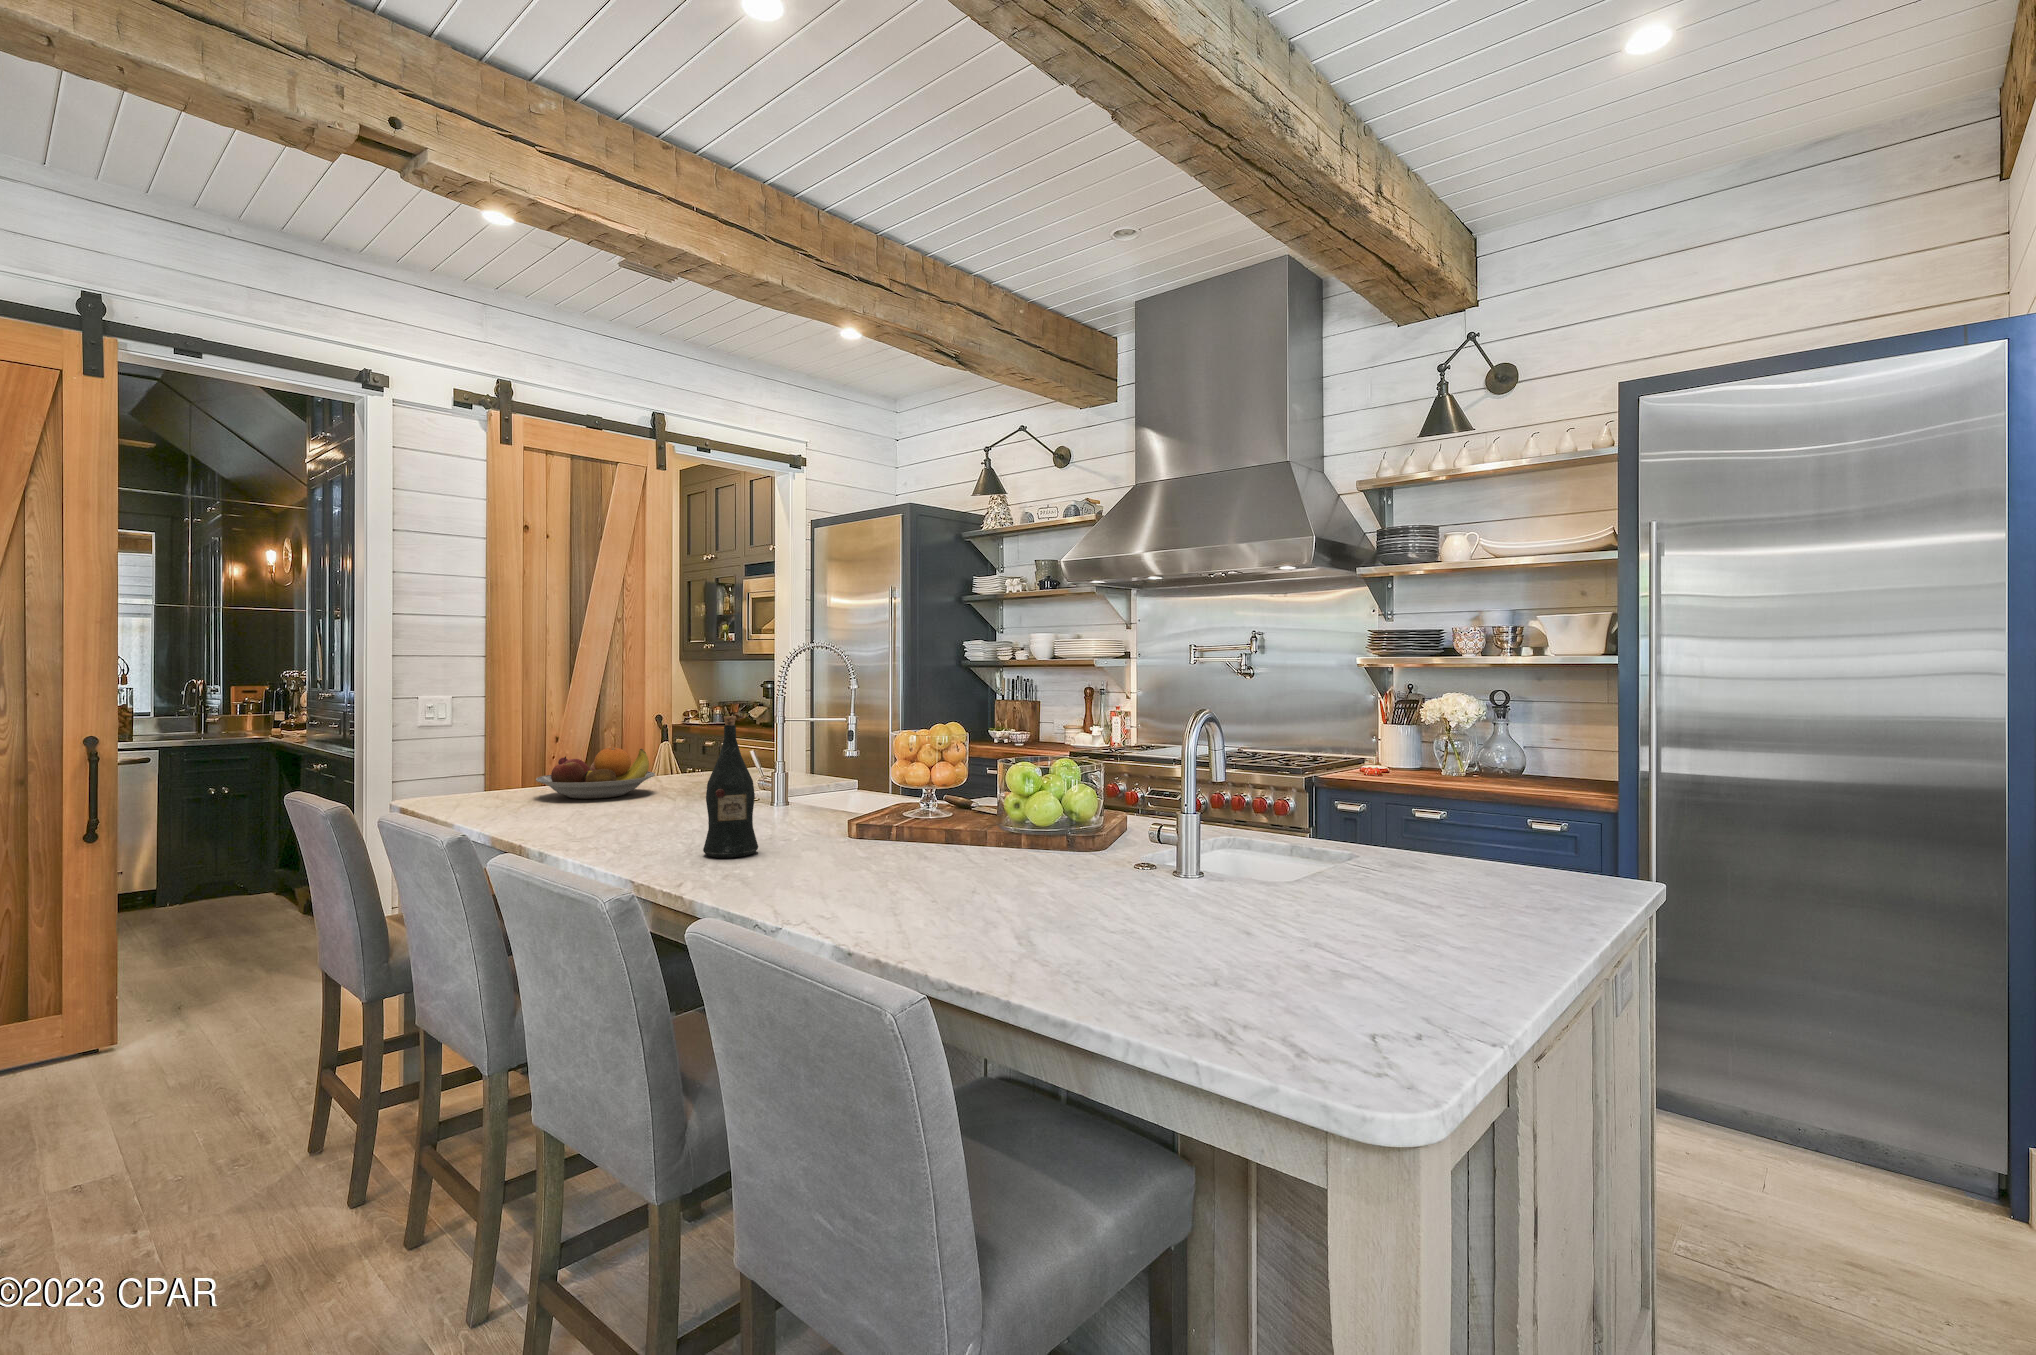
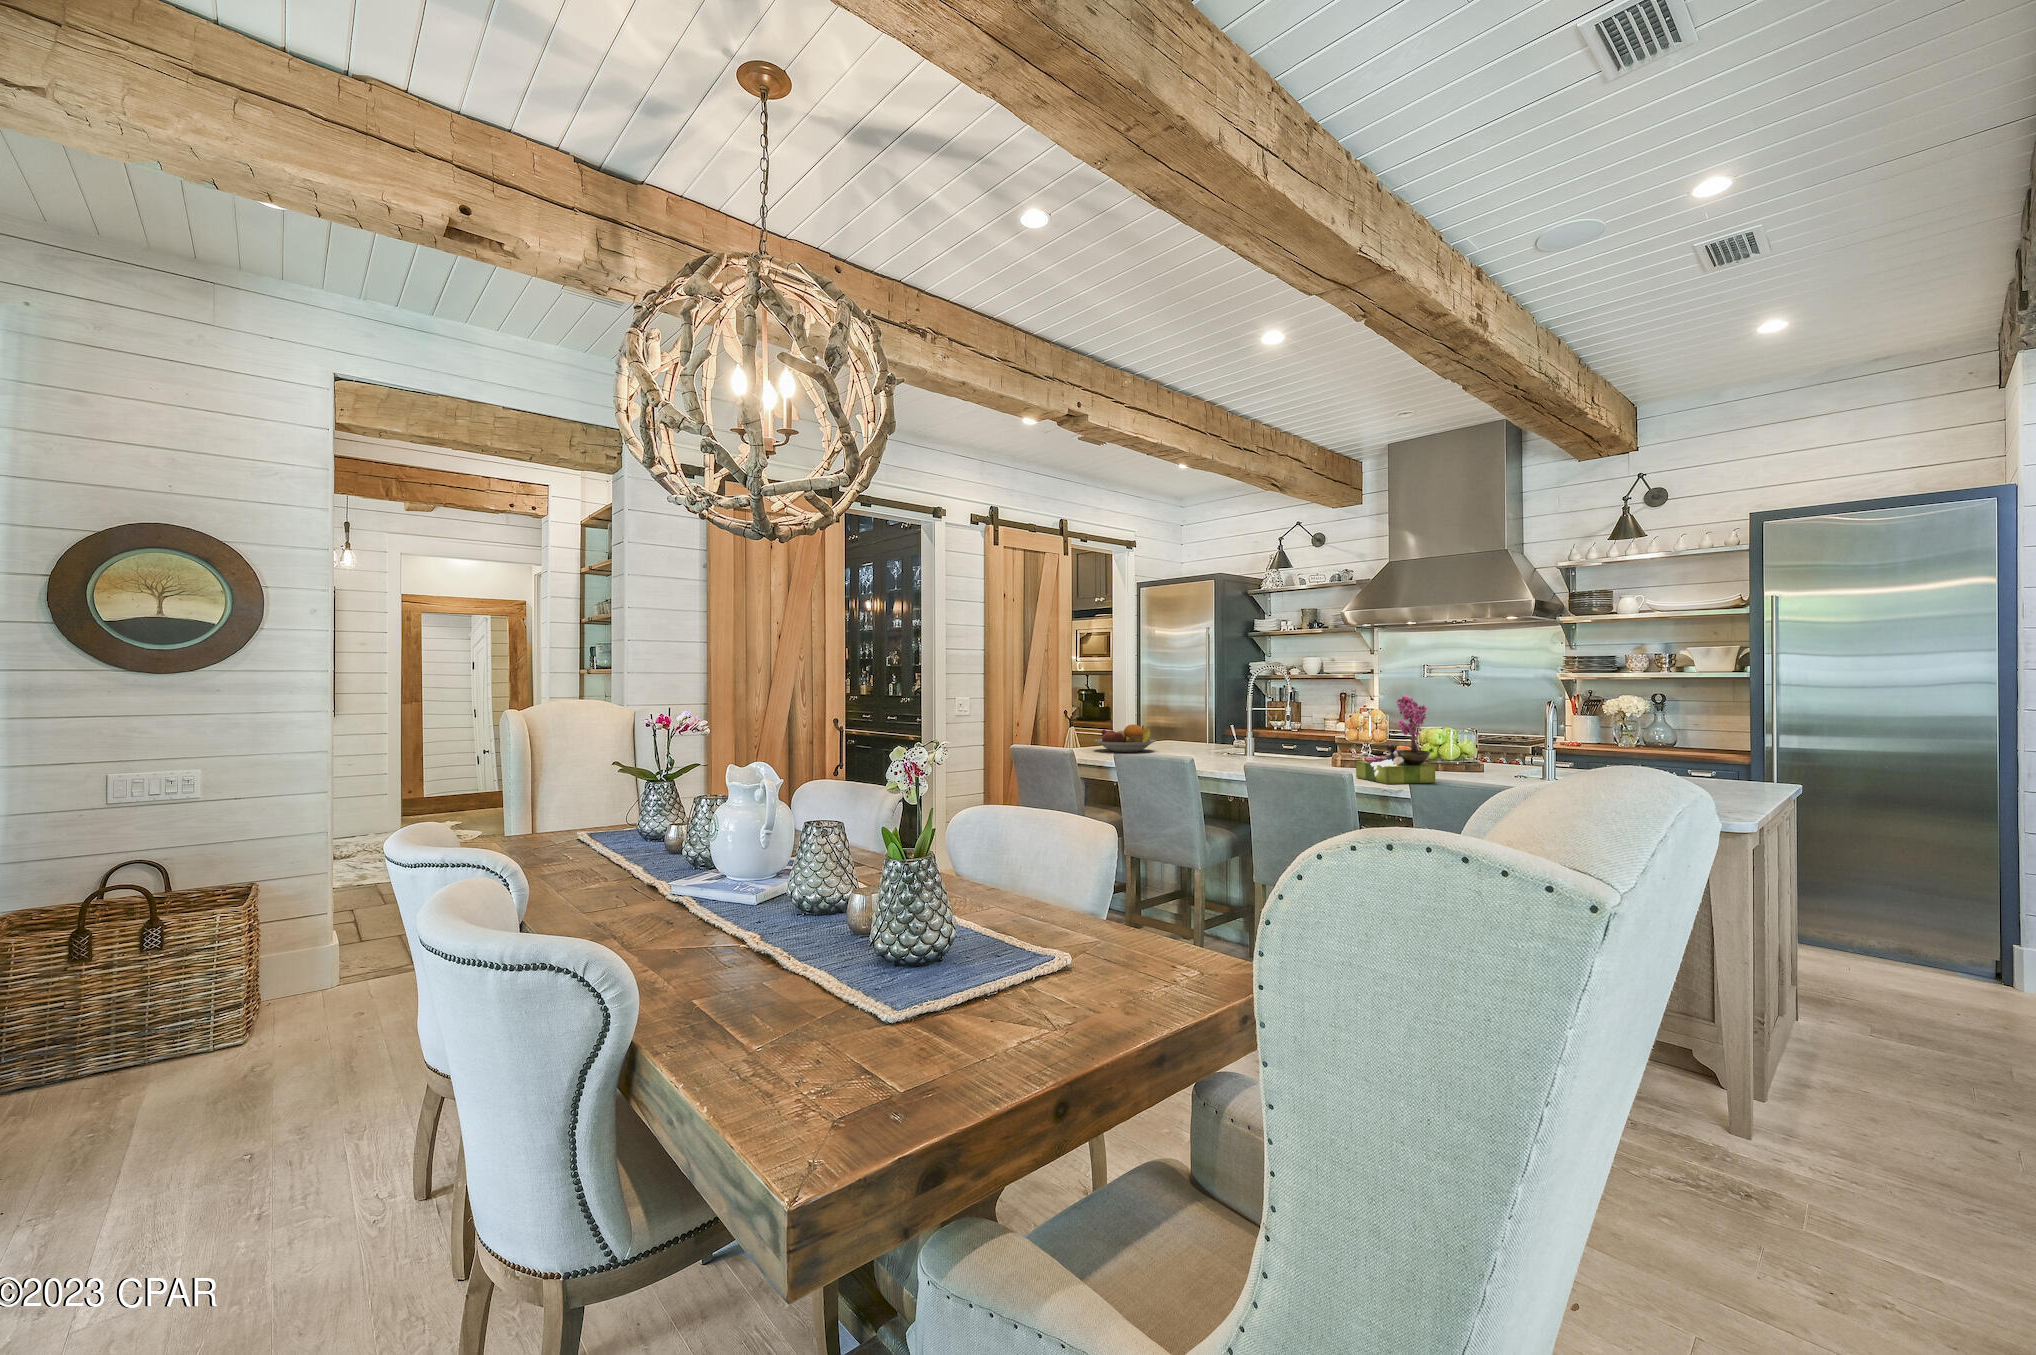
flower arrangement: none [813,695,948,896] -> present [1356,695,1435,784]
wine bottle: present [703,716,758,858] -> none [1276,704,1304,773]

